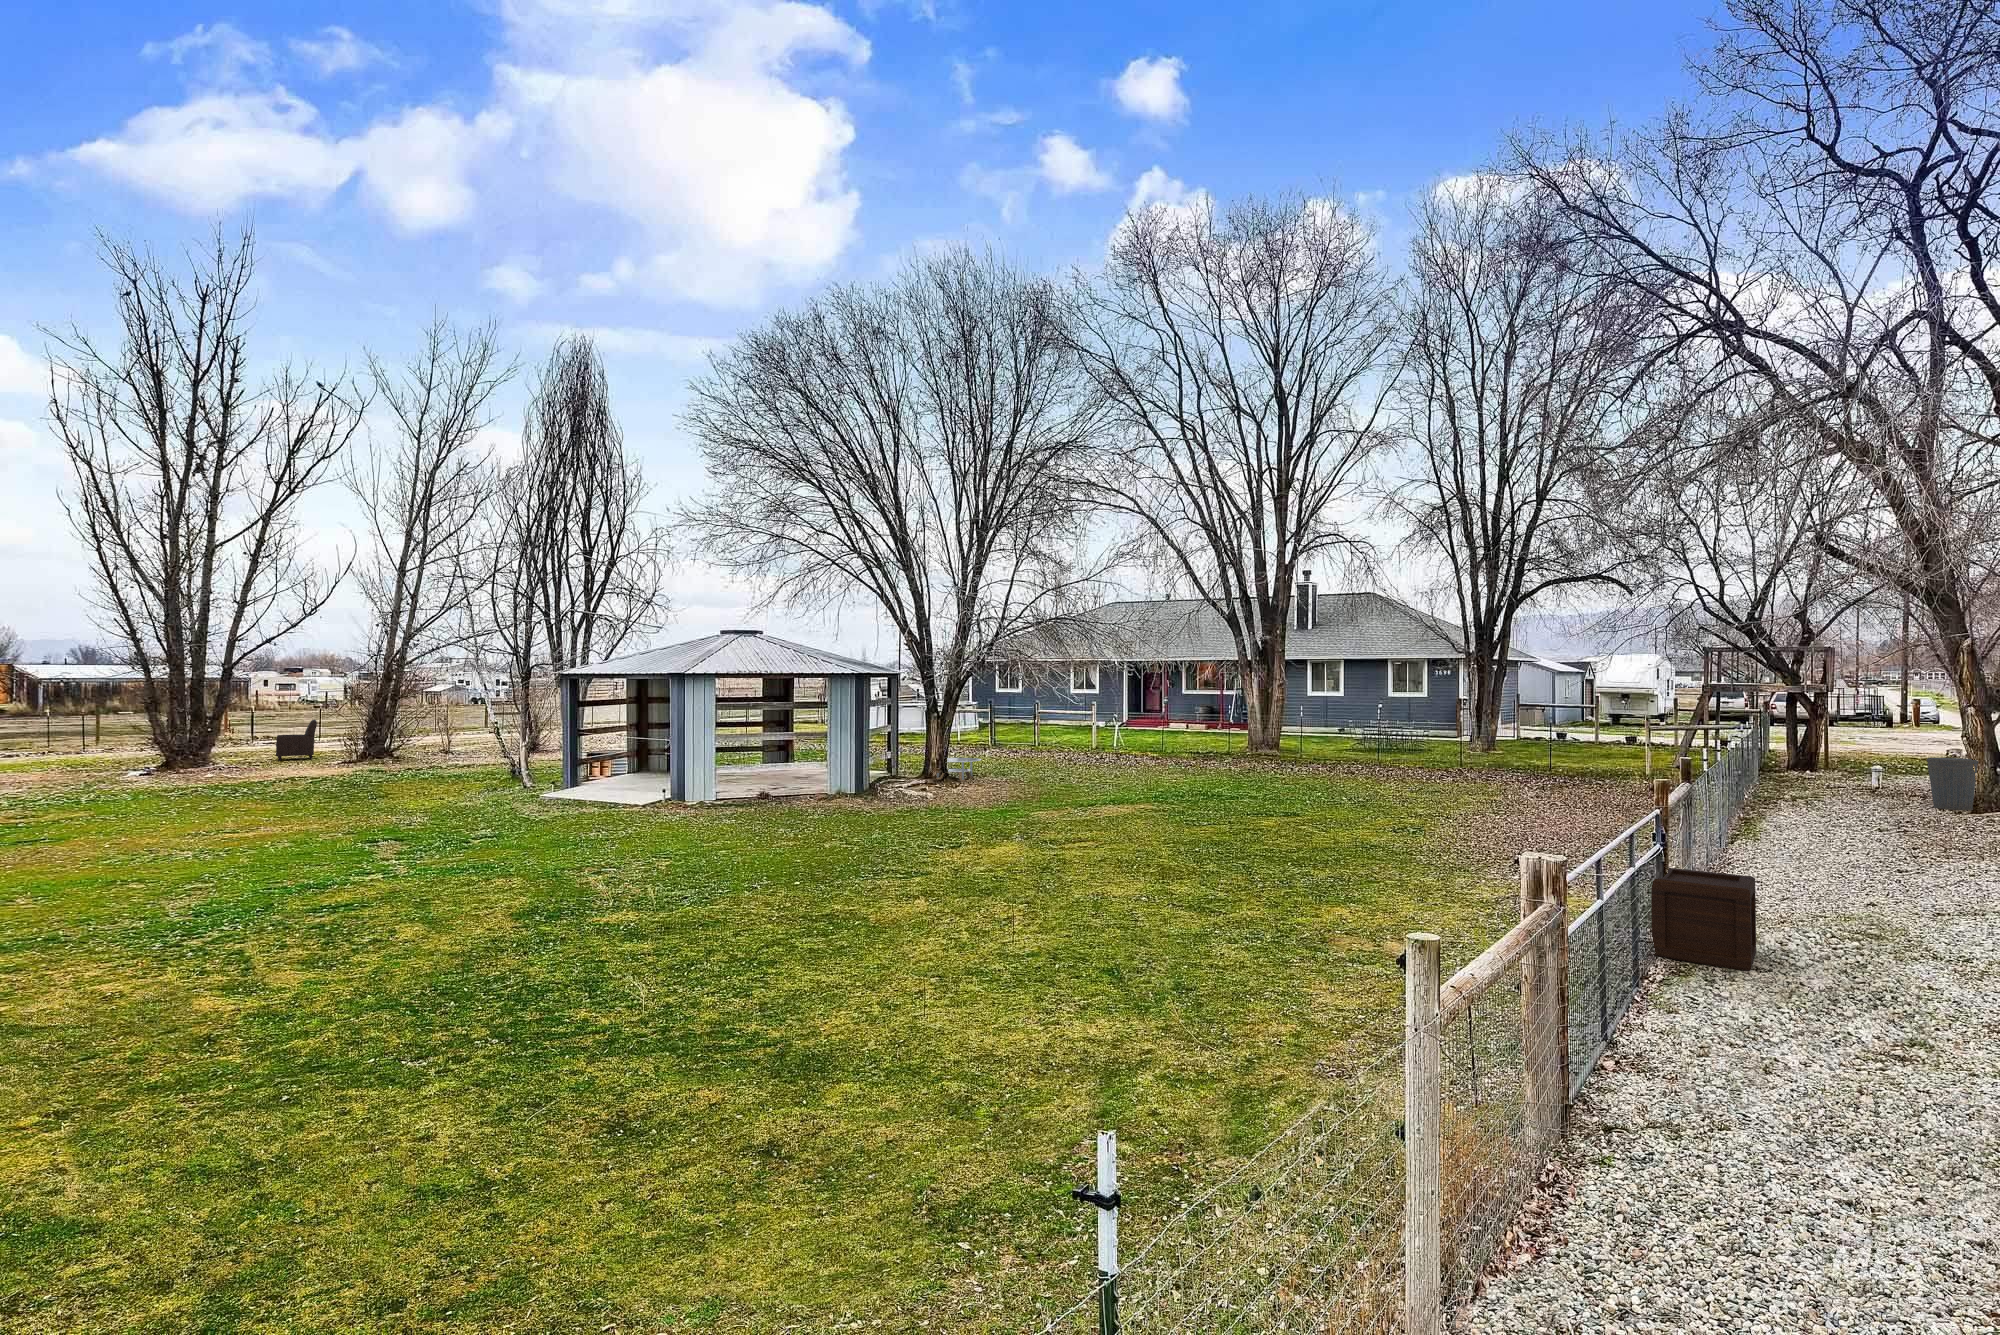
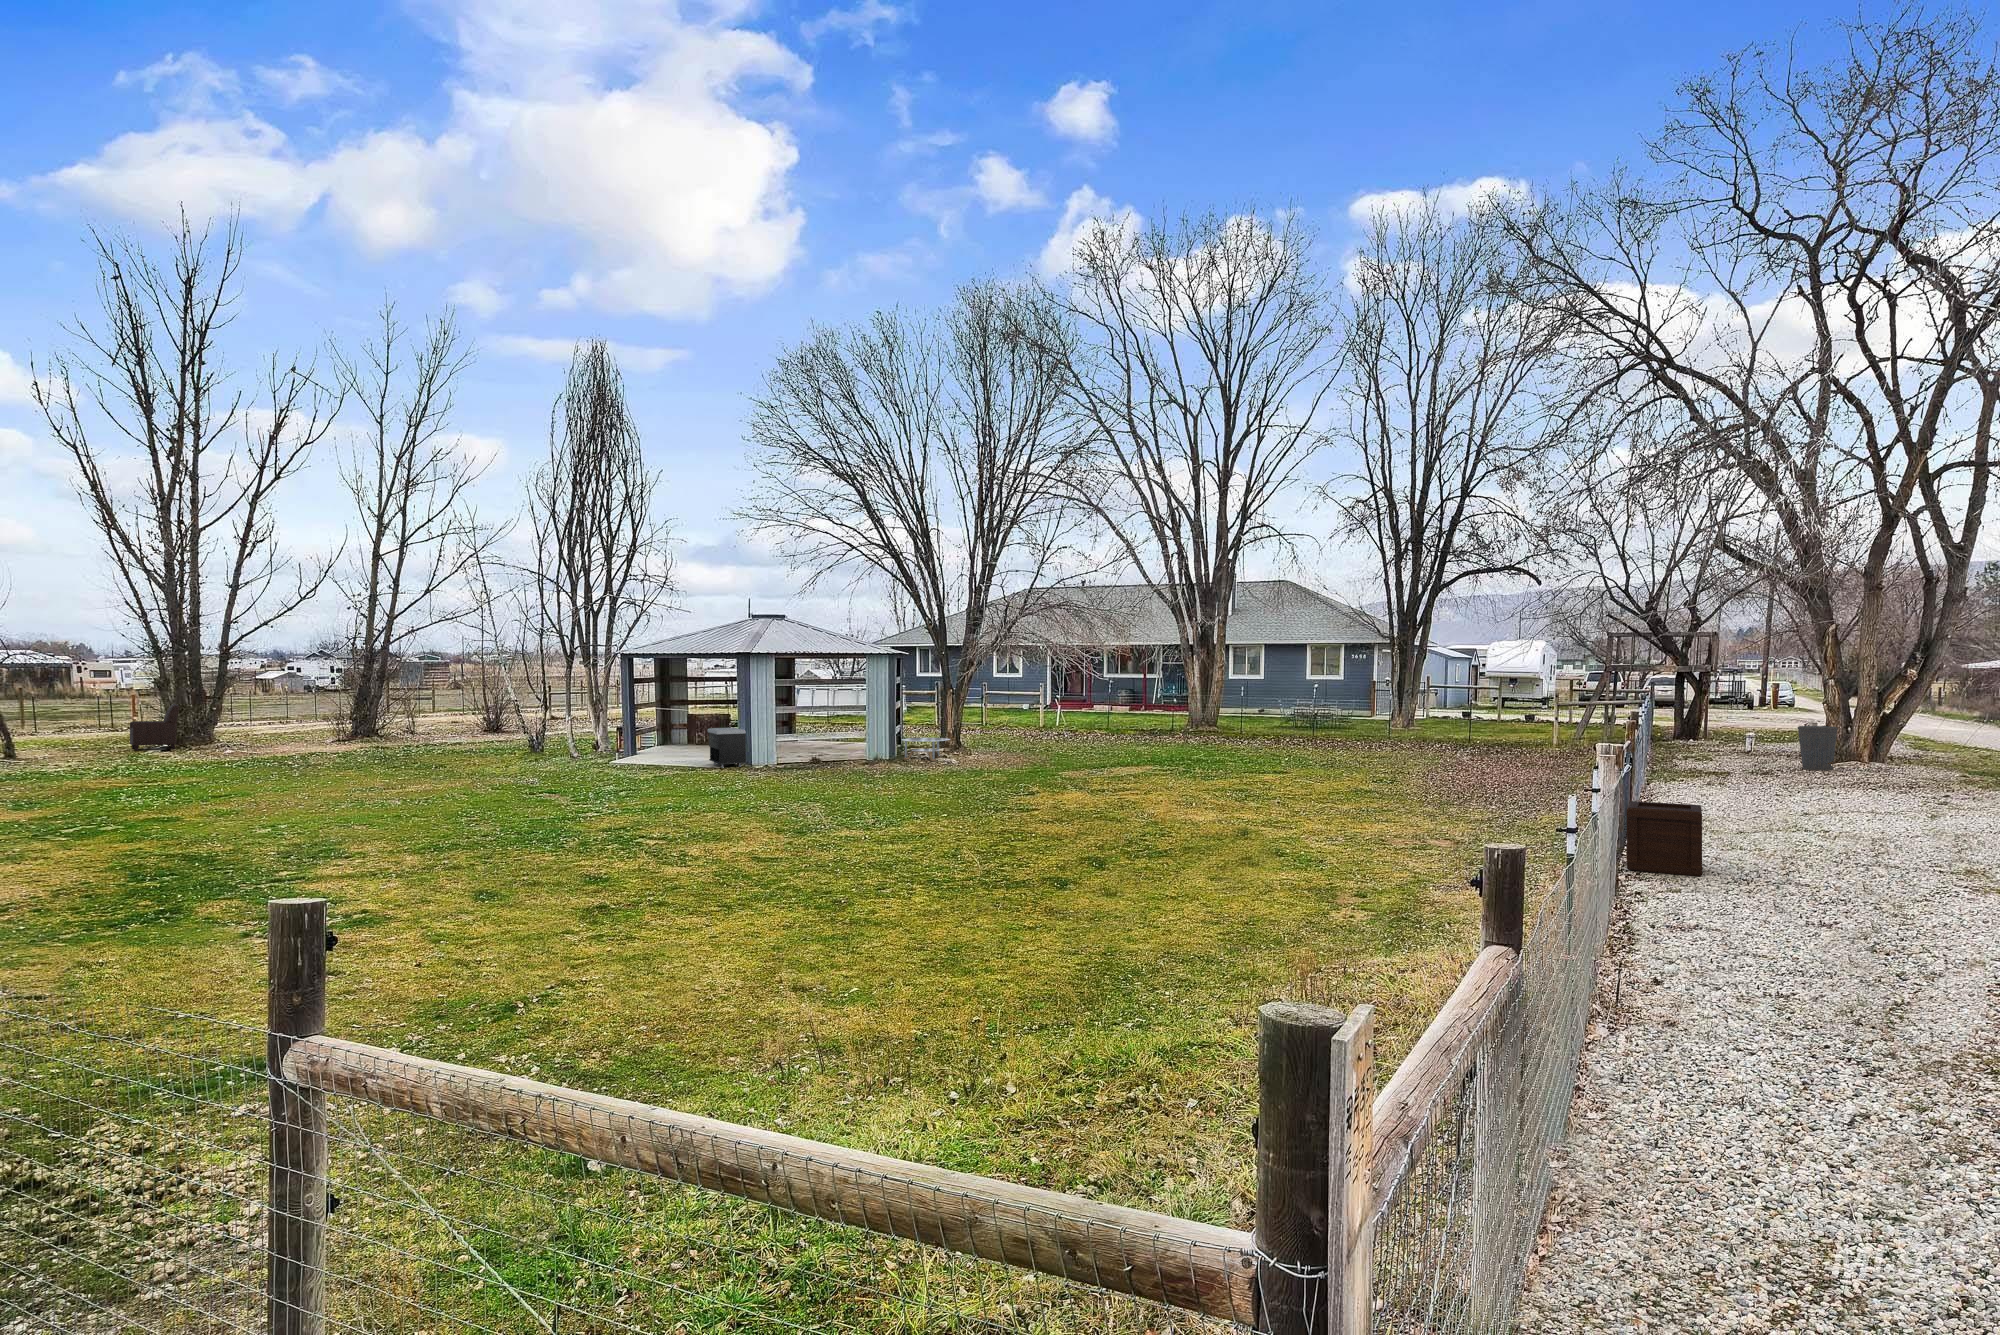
storage bench: none [745,747,776,786] -> present [708,728,746,767]

